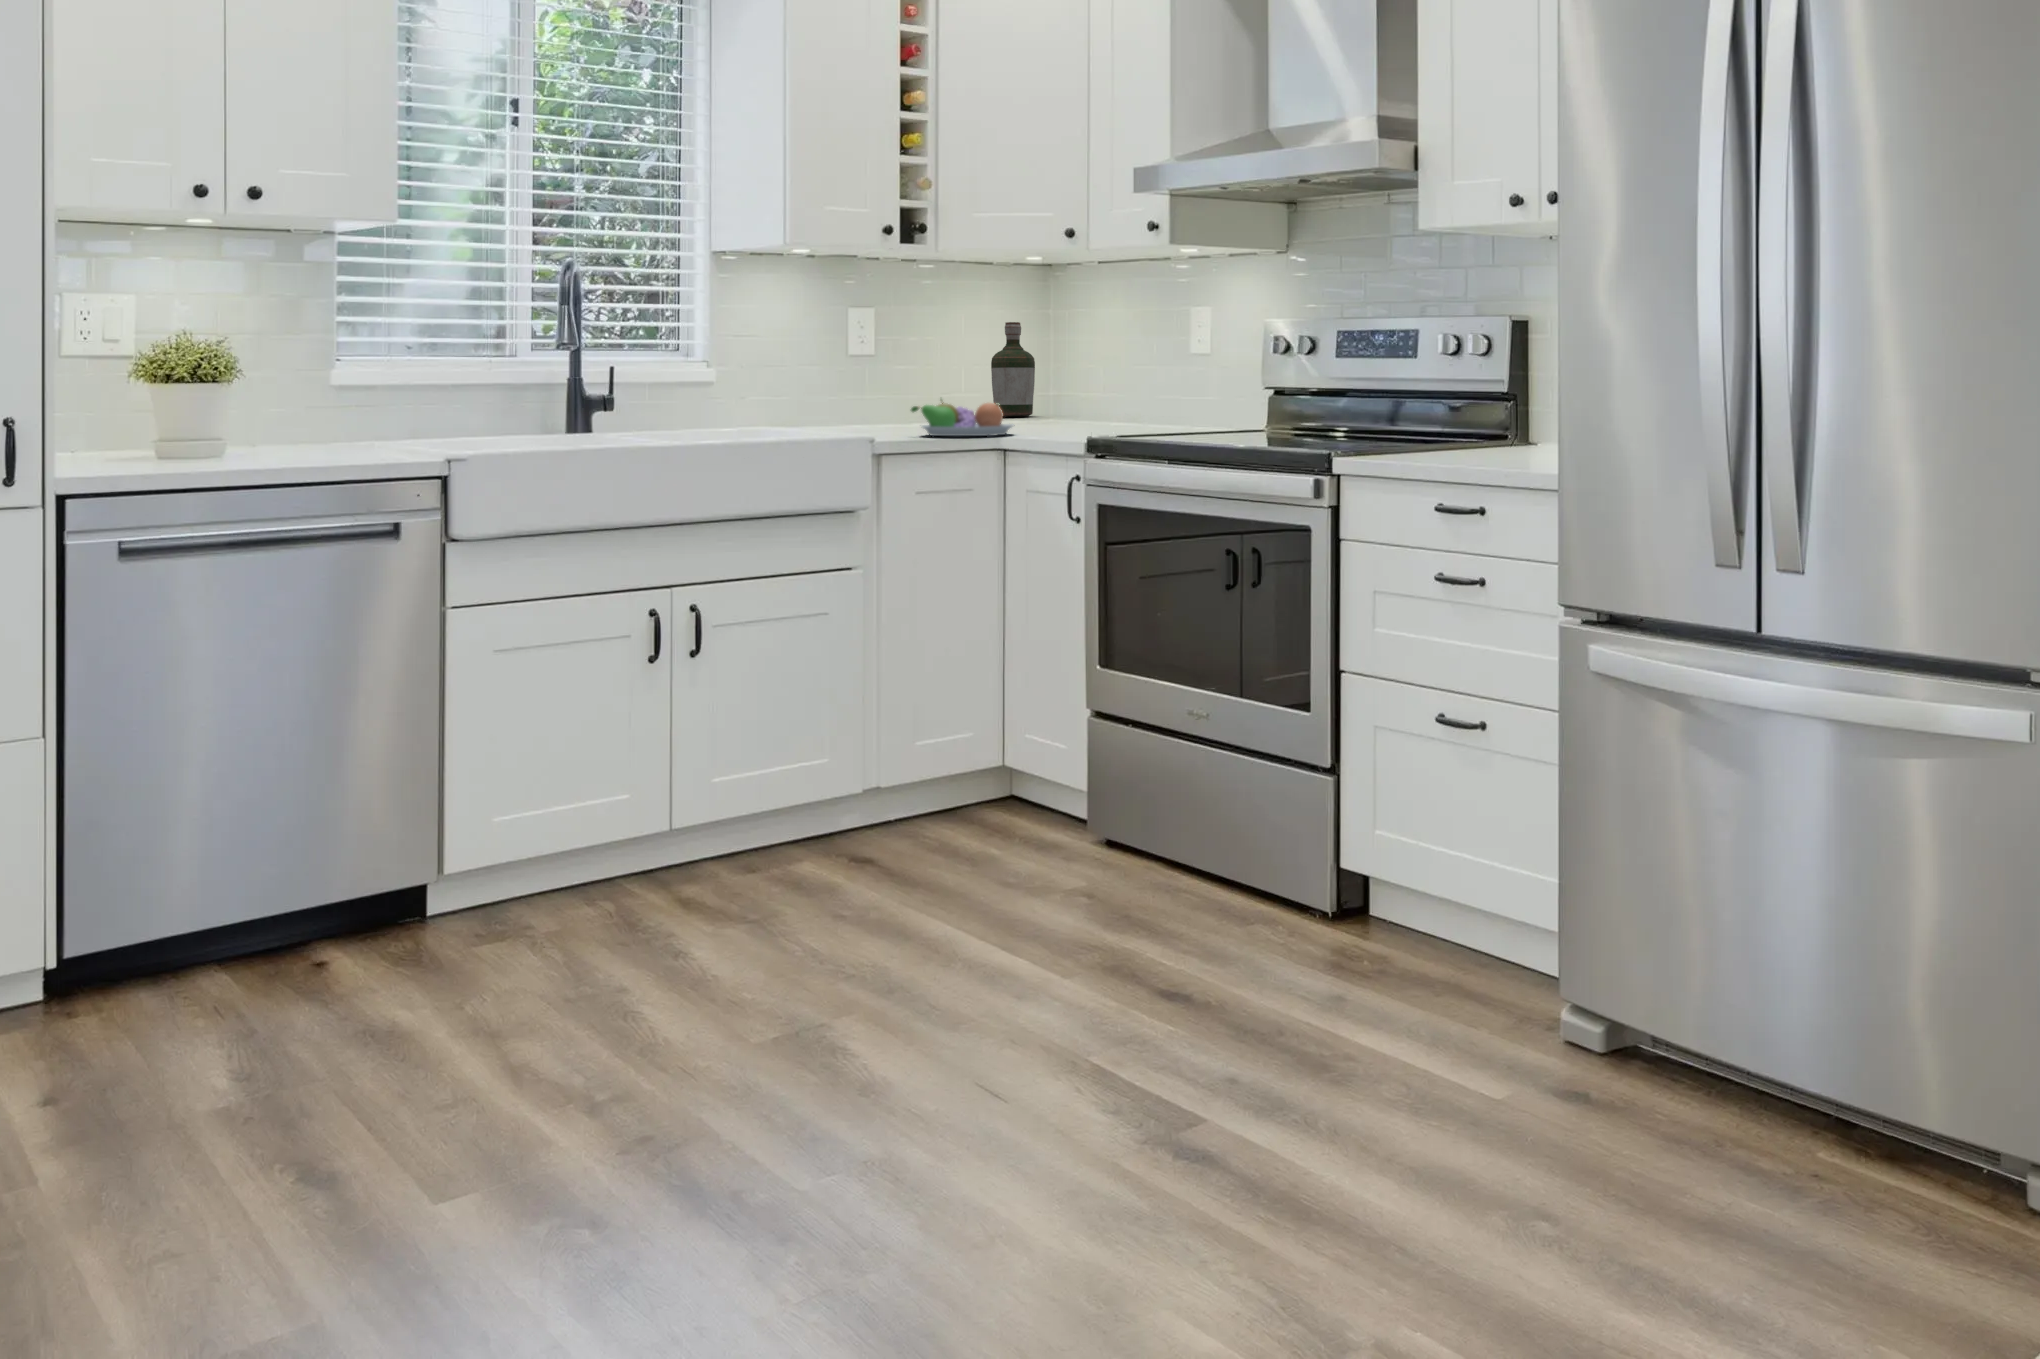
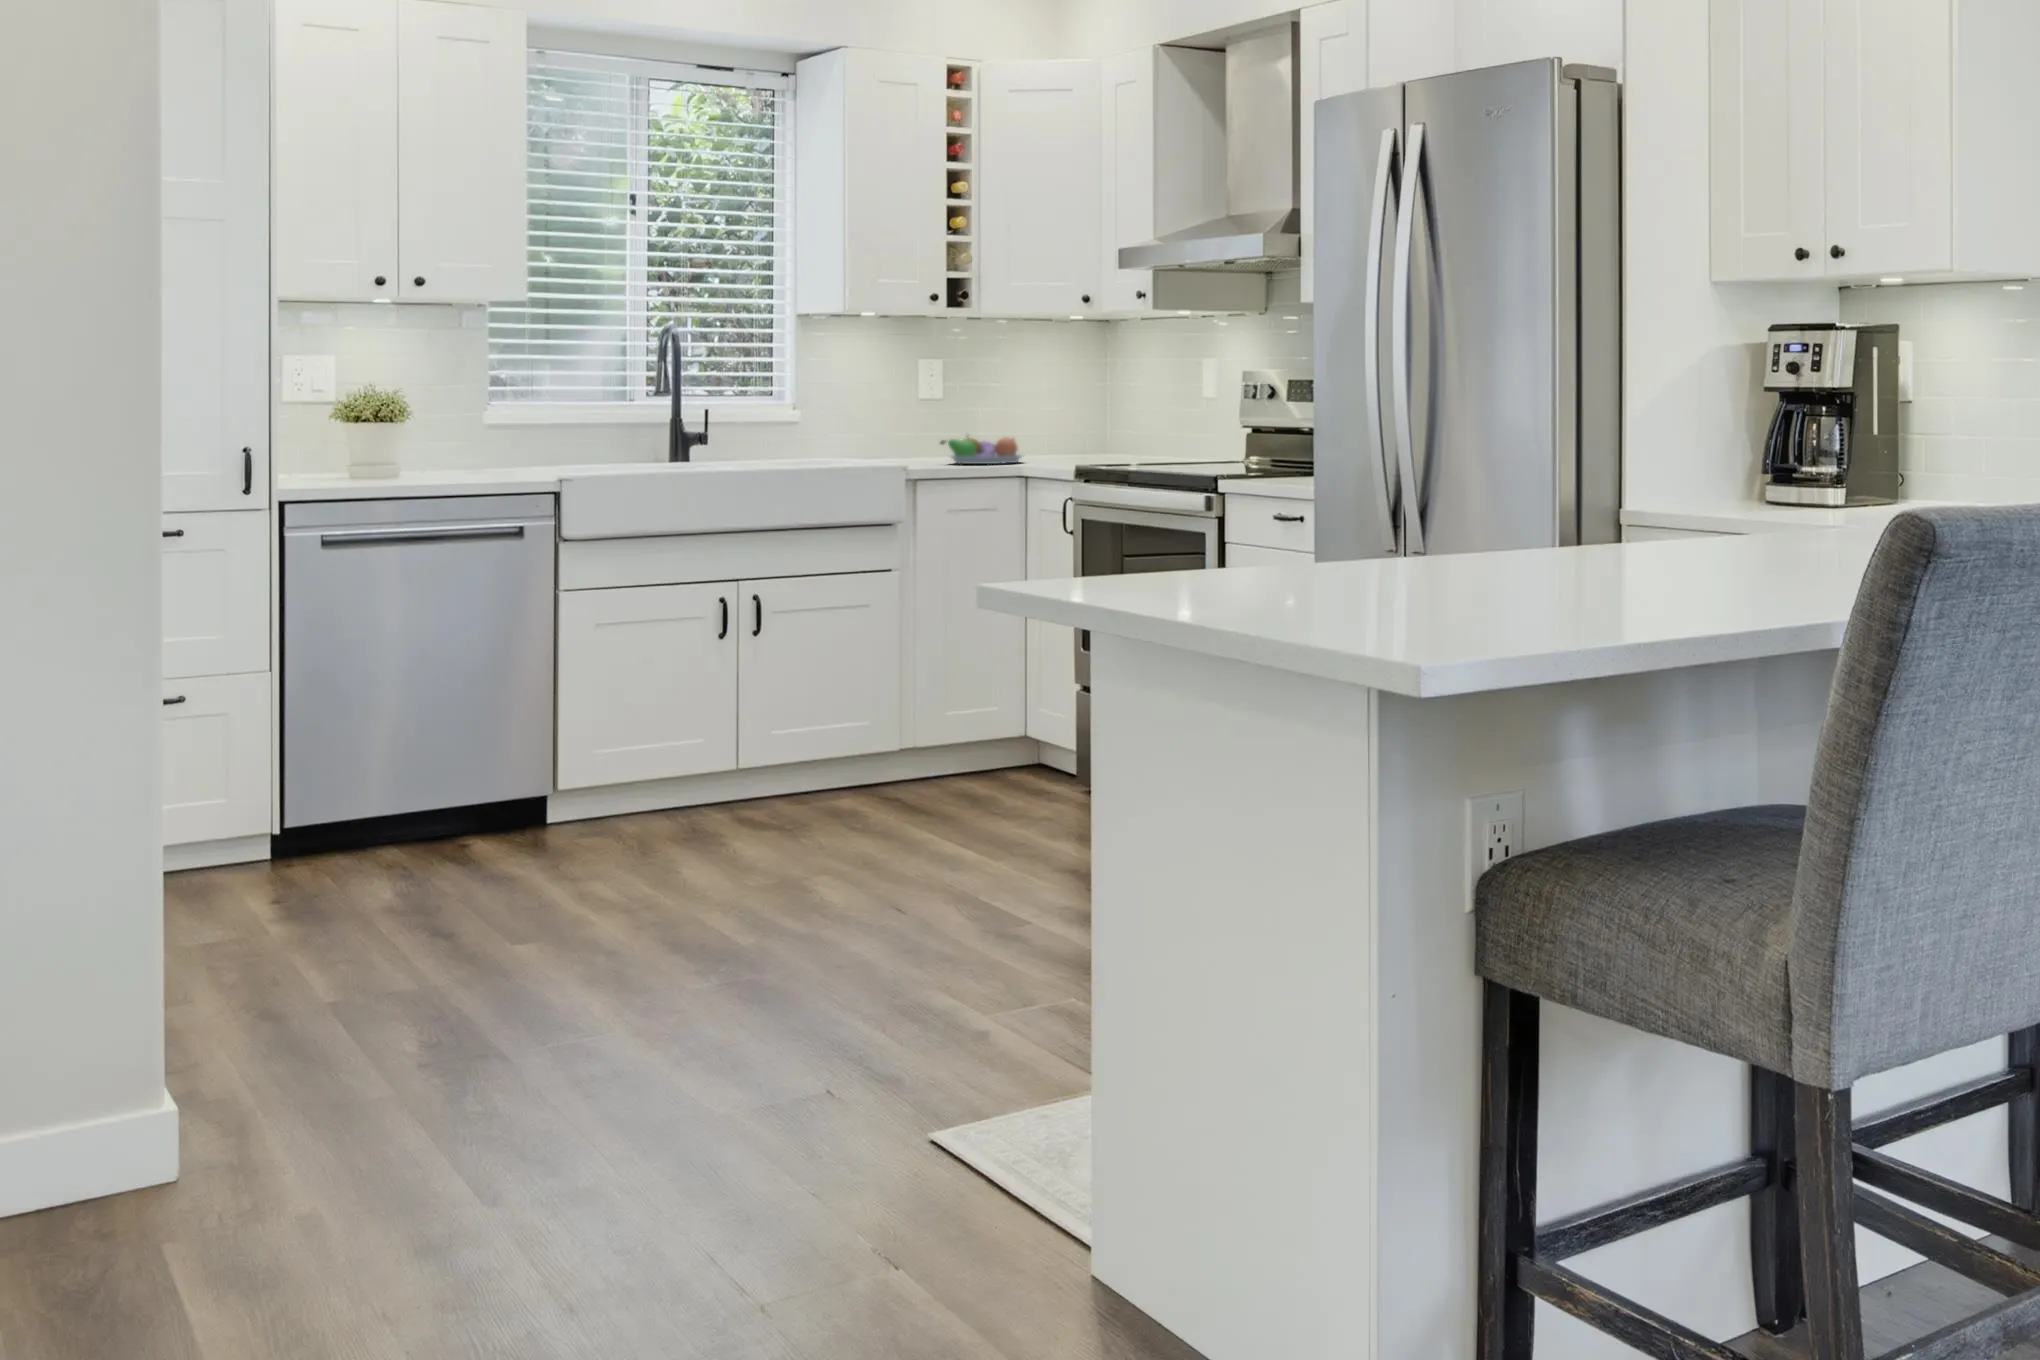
bottle: present [991,322,1035,416] -> none [1039,370,1078,449]

